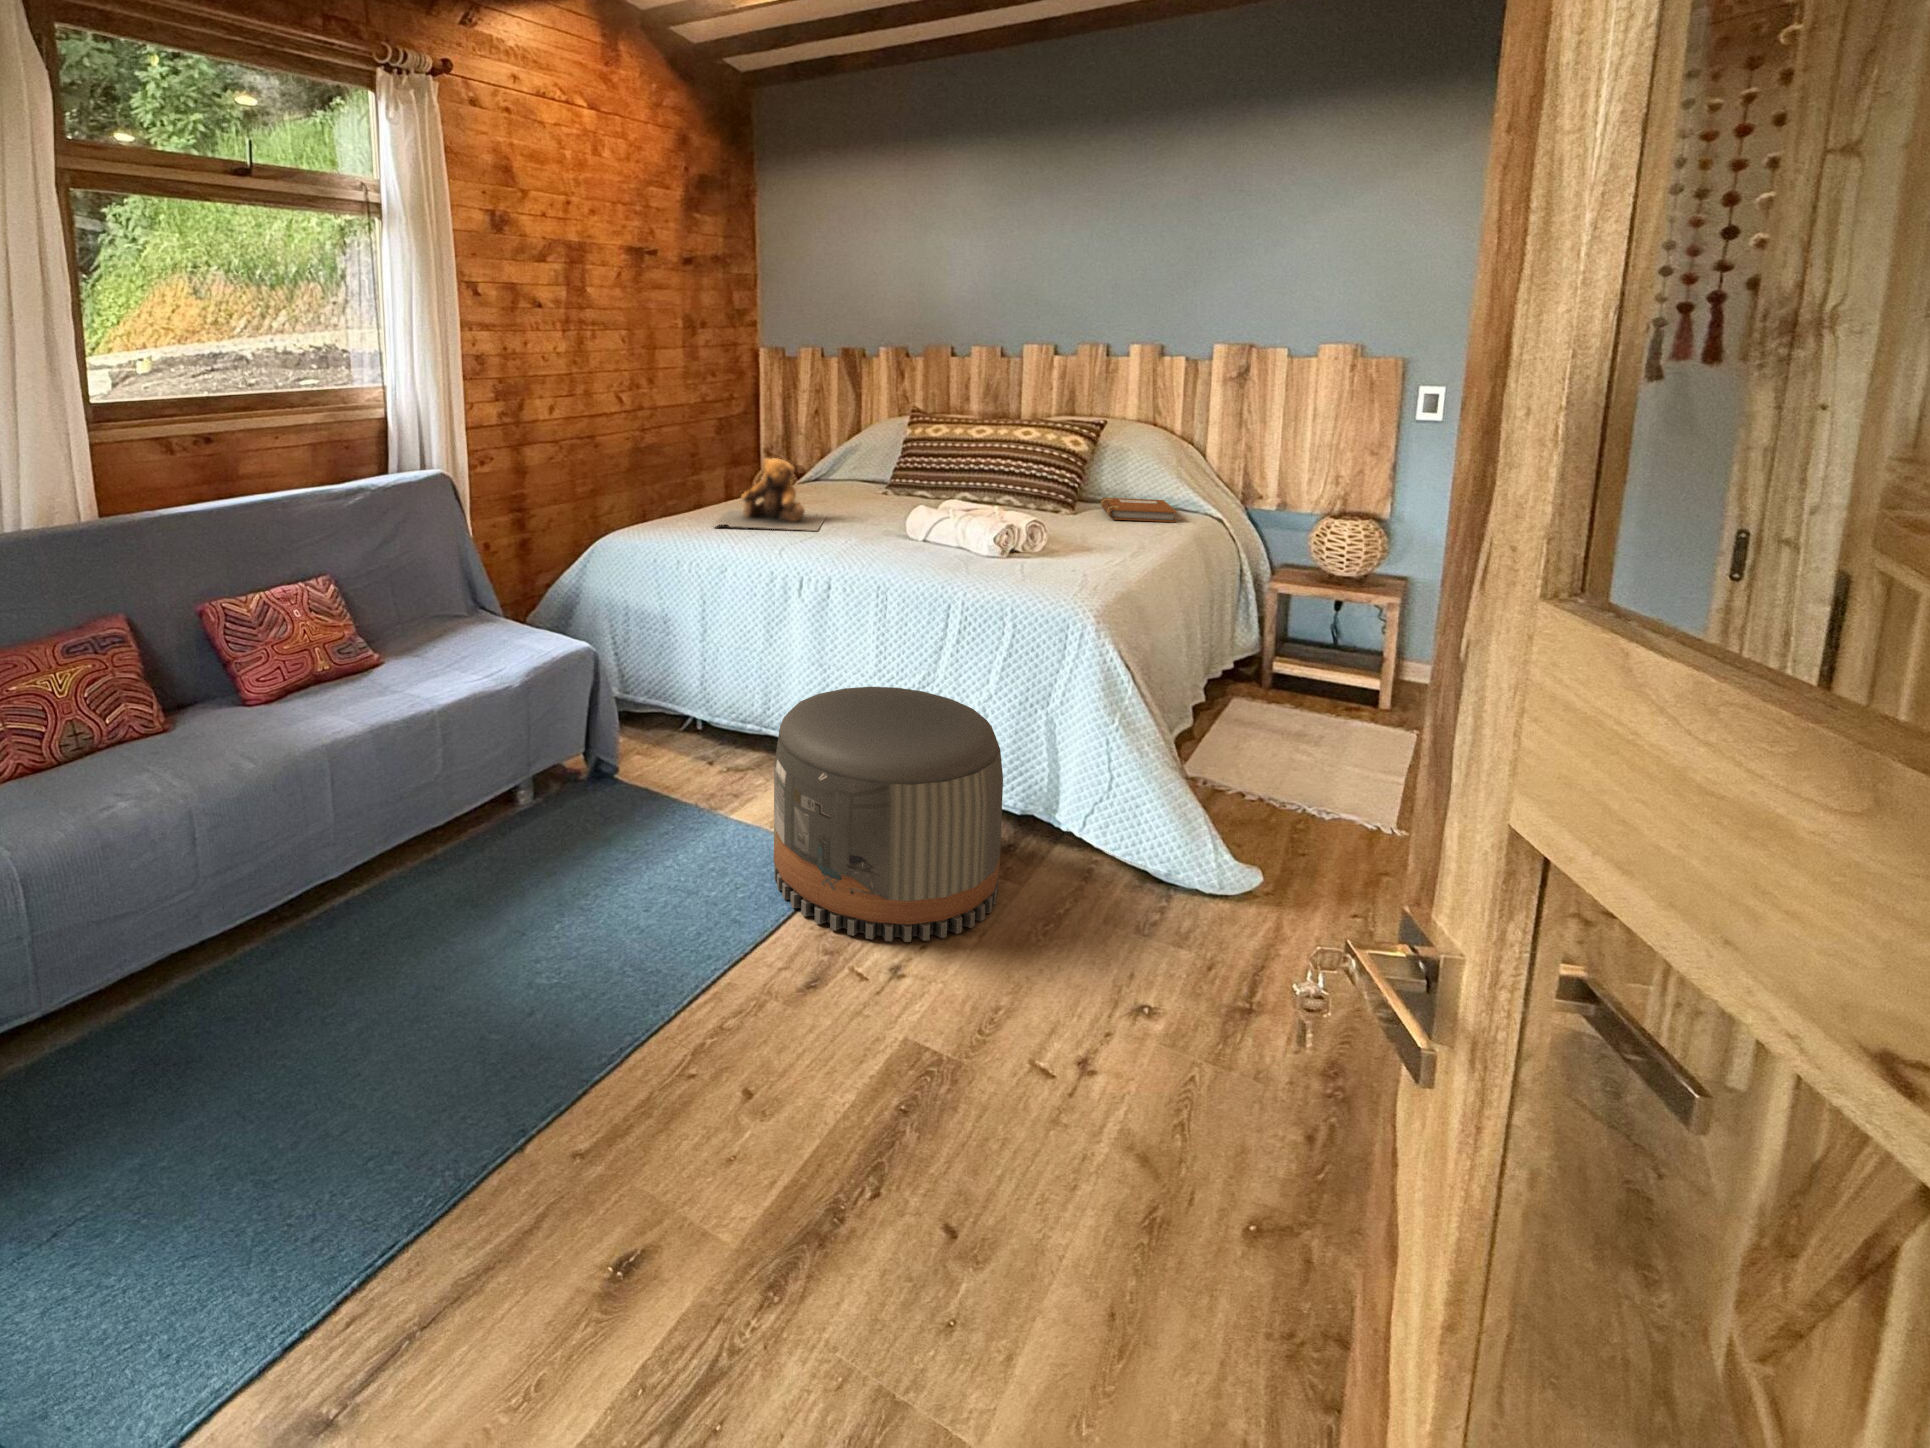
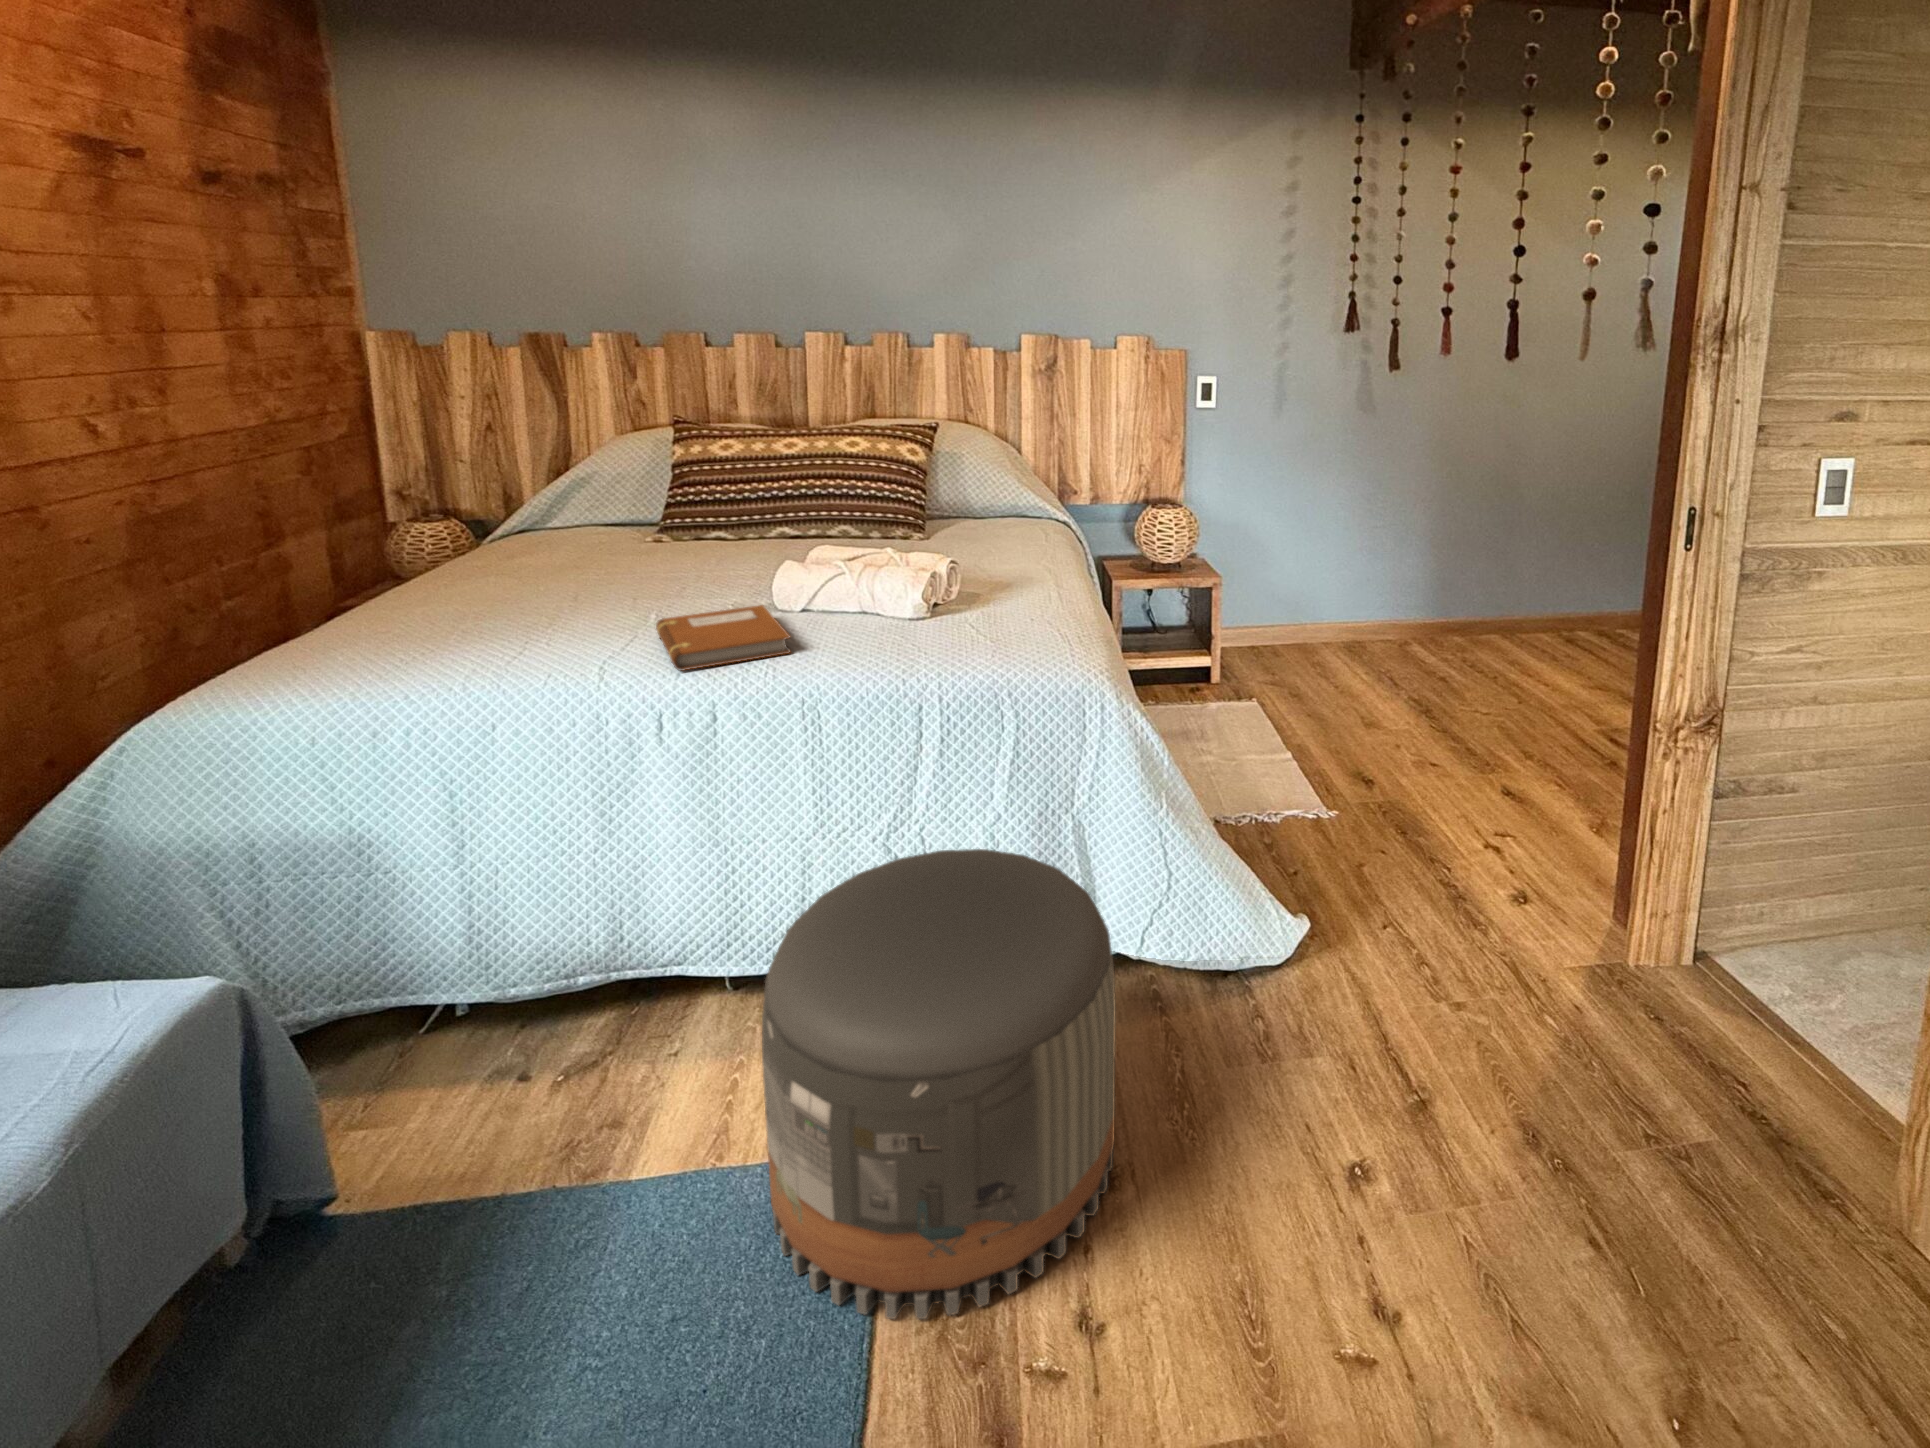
teddy bear: present [713,458,826,531] -> none [417,522,629,658]
notebook: present [1101,498,1177,522] -> present [656,605,791,670]

